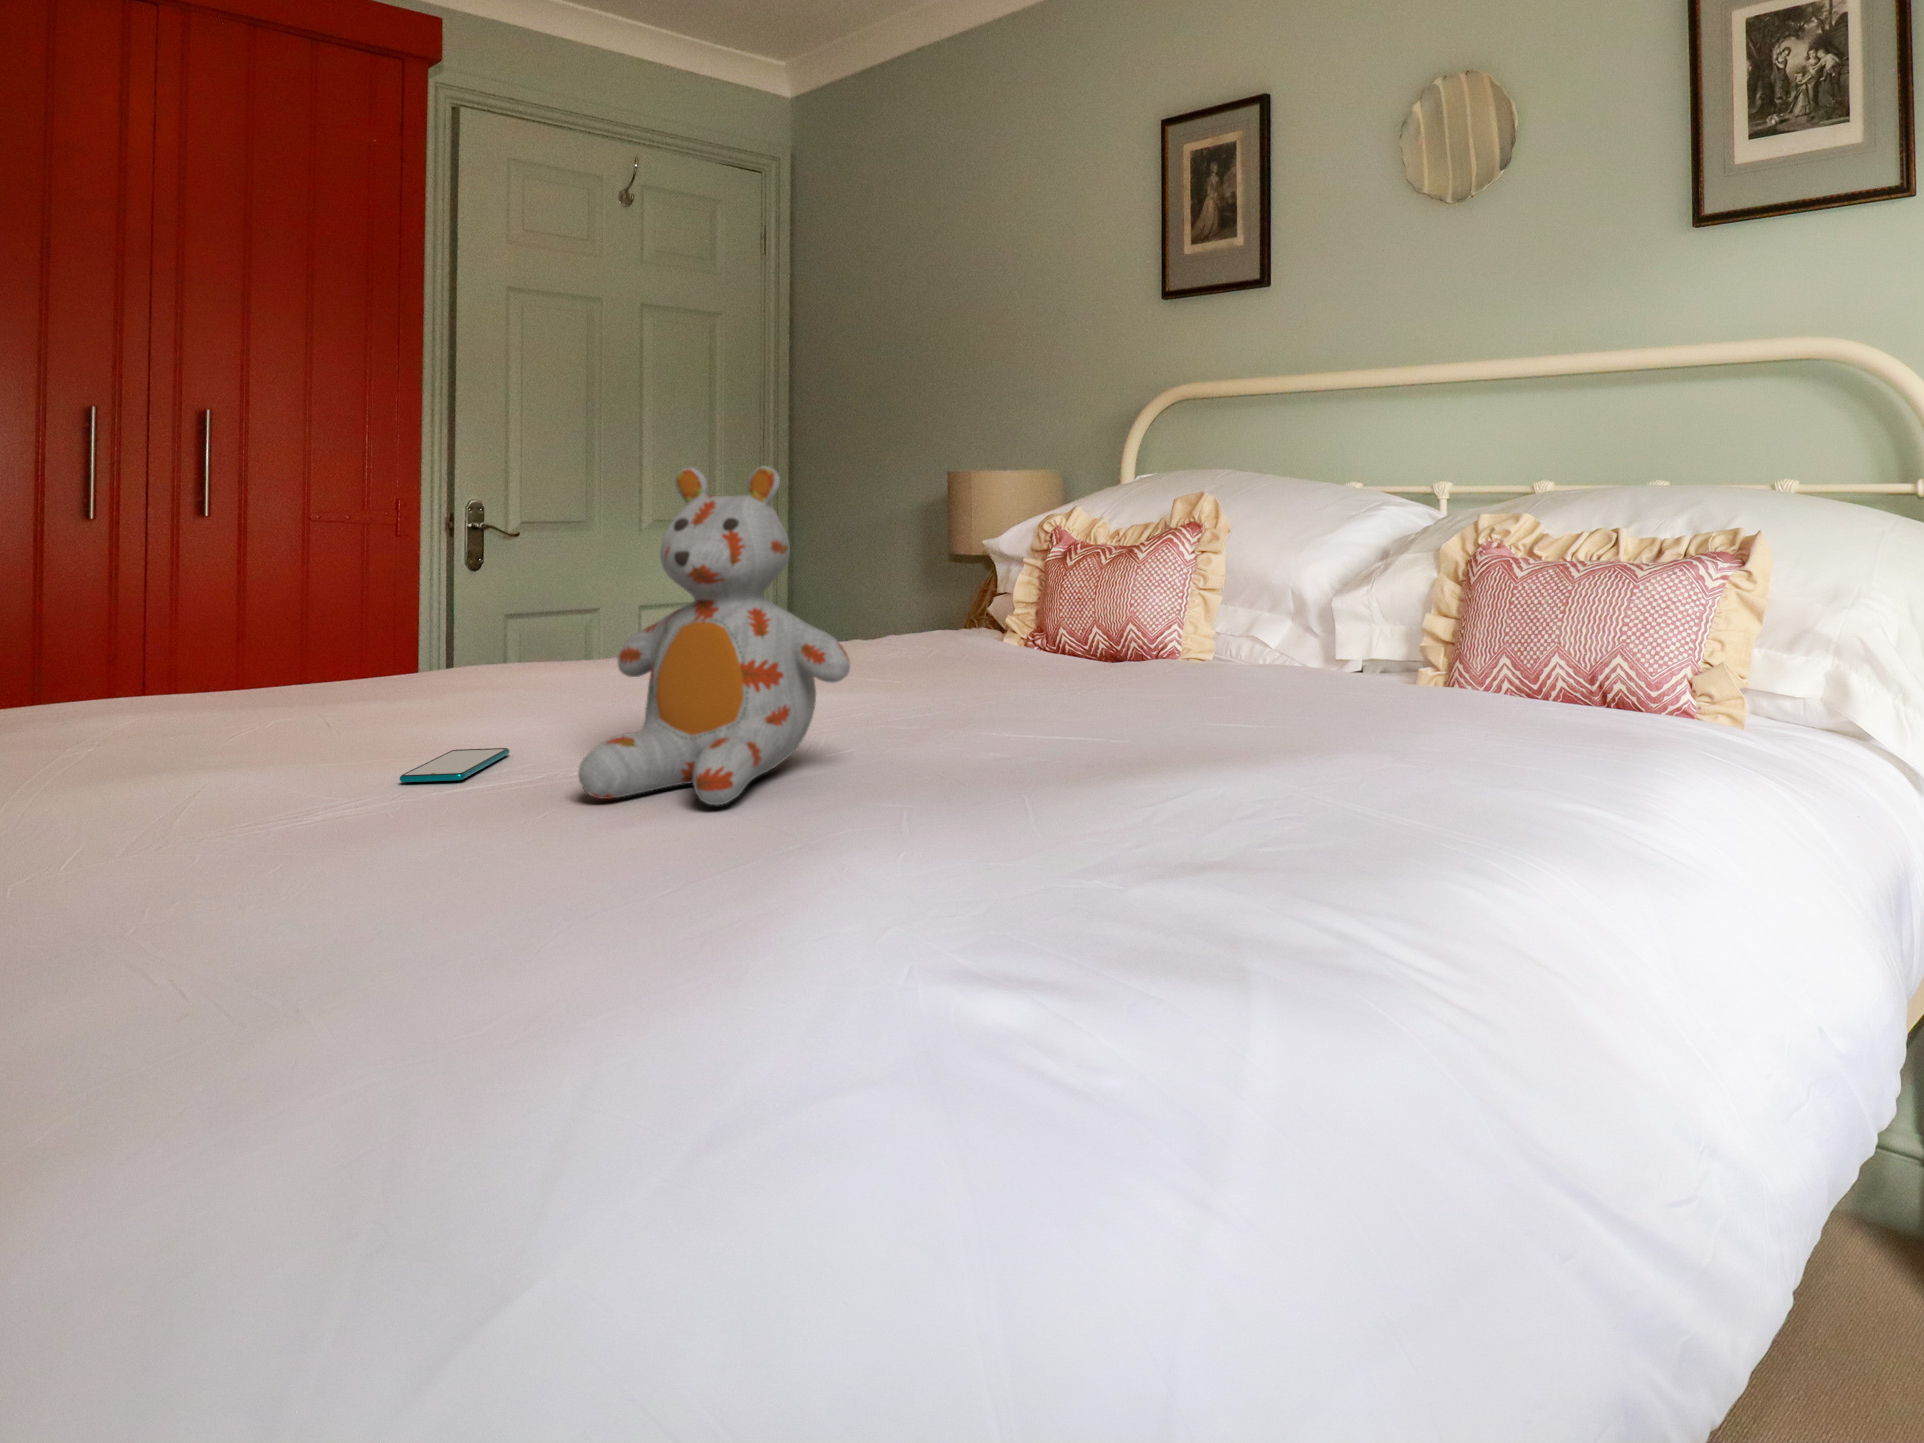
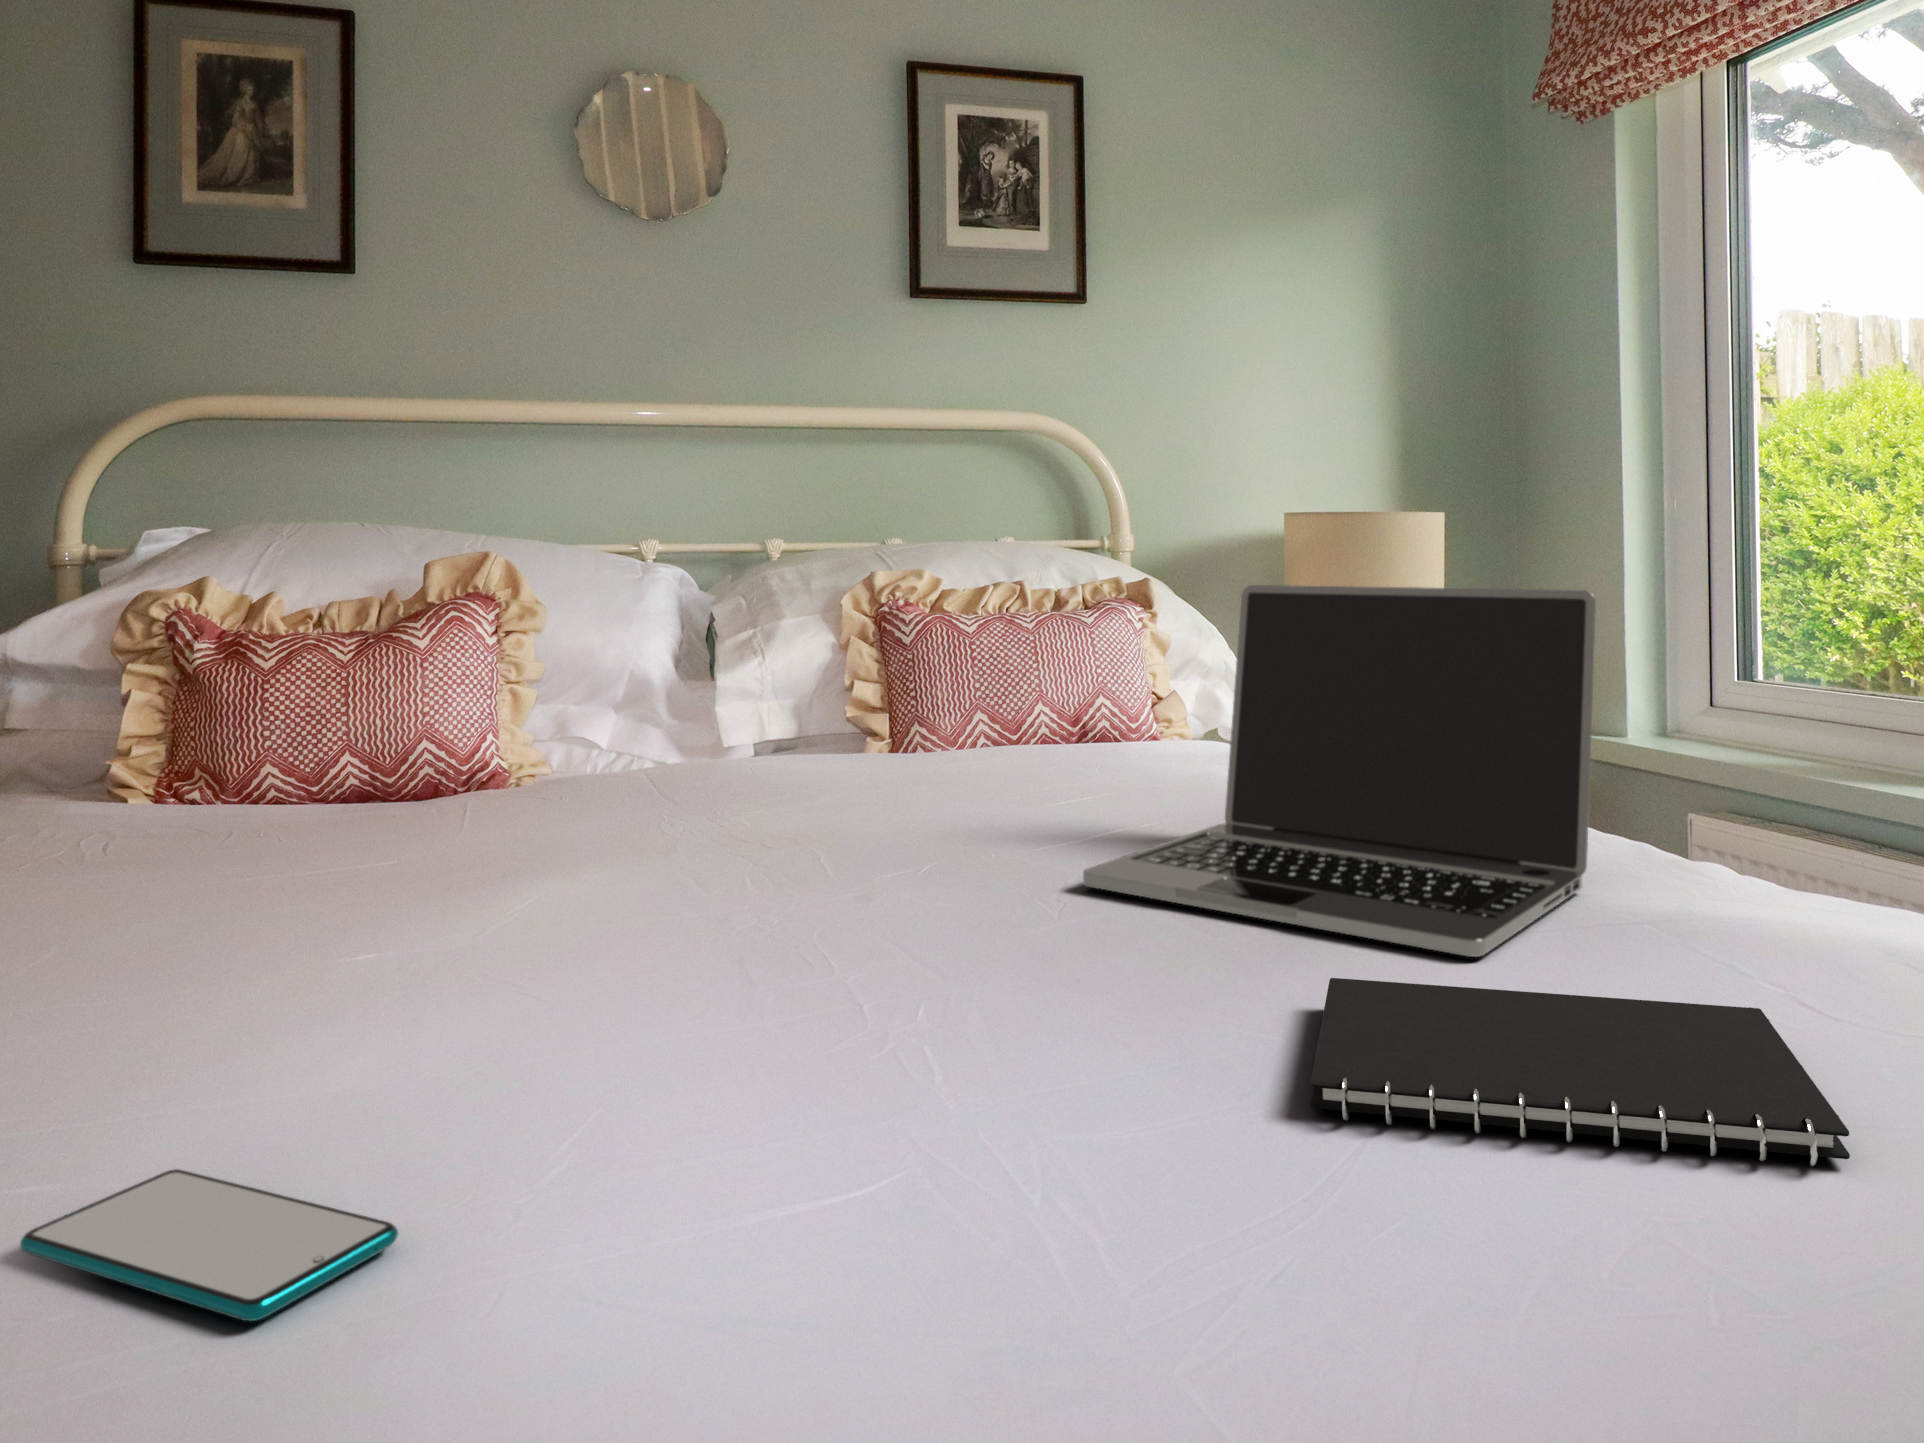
stuffed bear: present [578,466,850,806] -> none [587,460,1087,1115]
laptop: none [979,548,1313,865] -> present [1083,585,1596,957]
notebook: none [591,822,851,949] -> present [1310,978,1850,1166]

